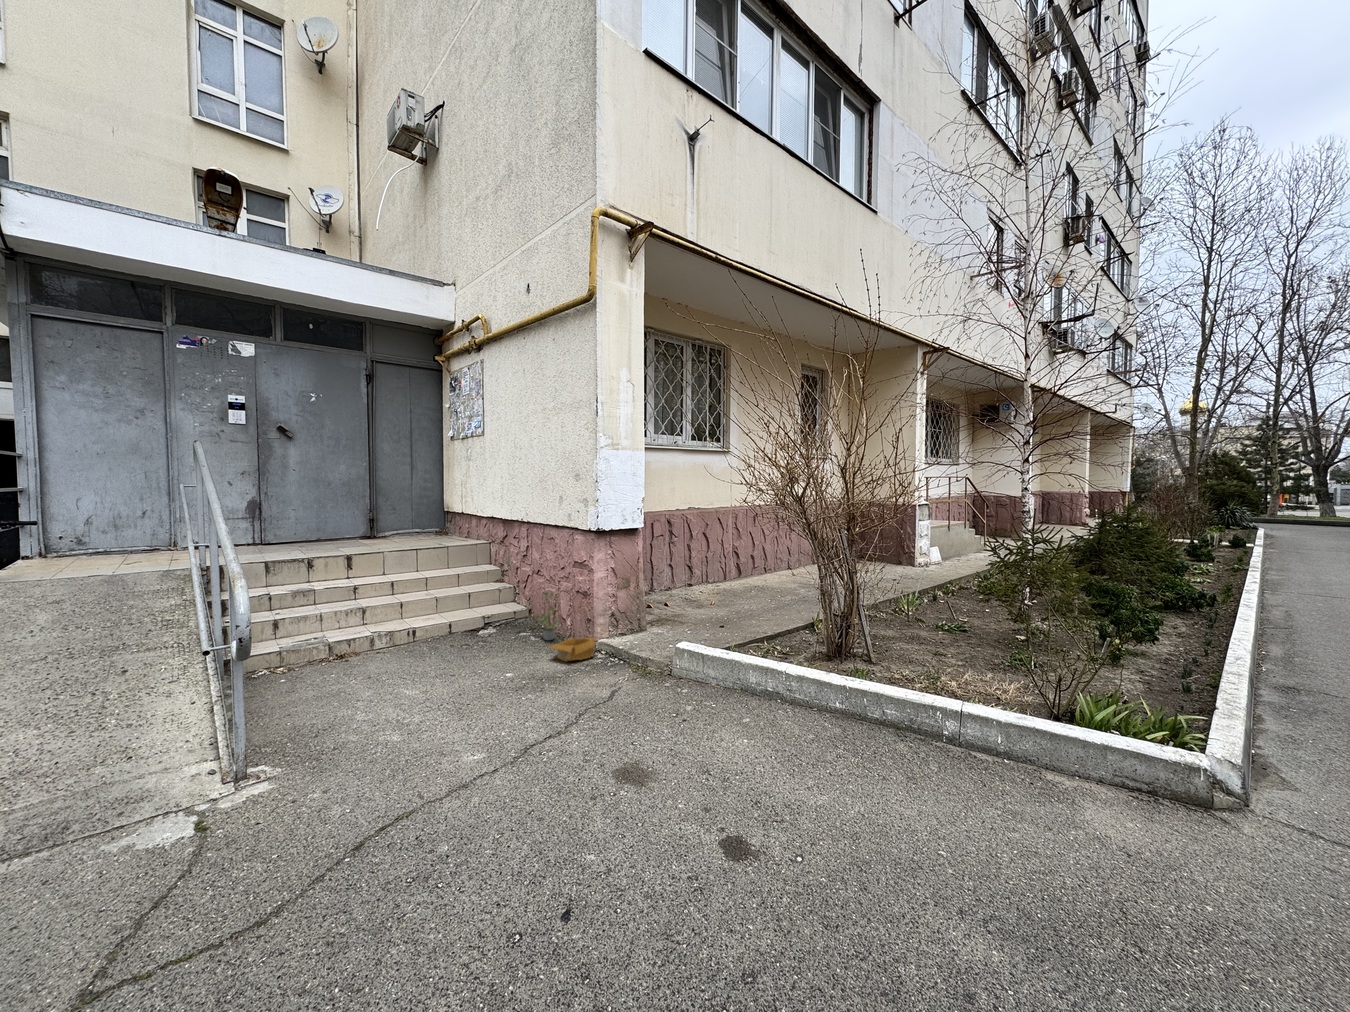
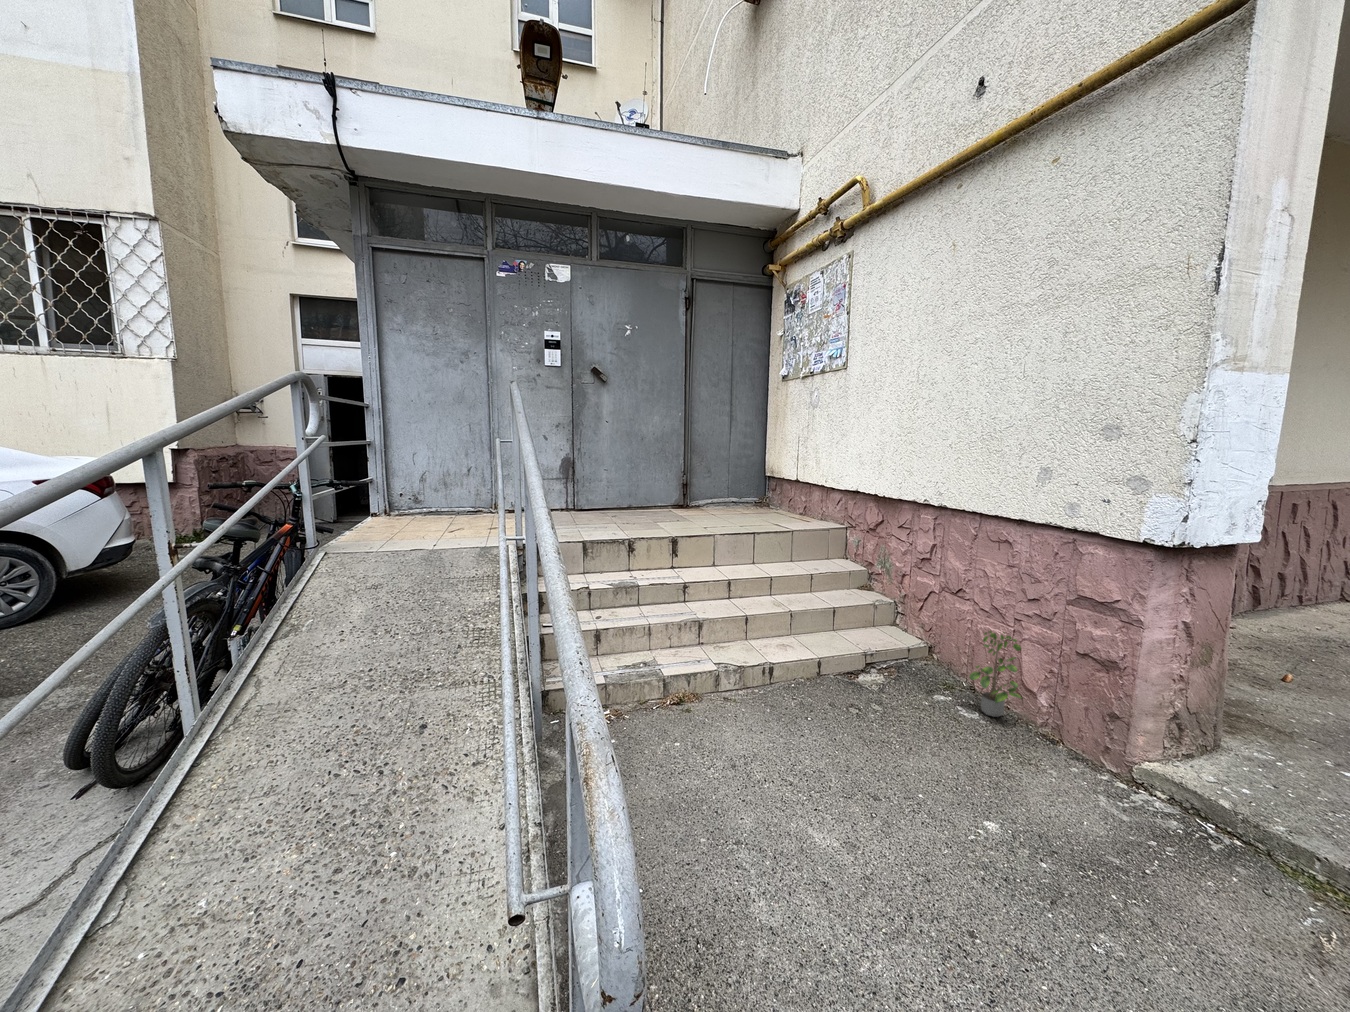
cardboard box: present [549,637,596,661] -> none [1040,742,1150,807]

